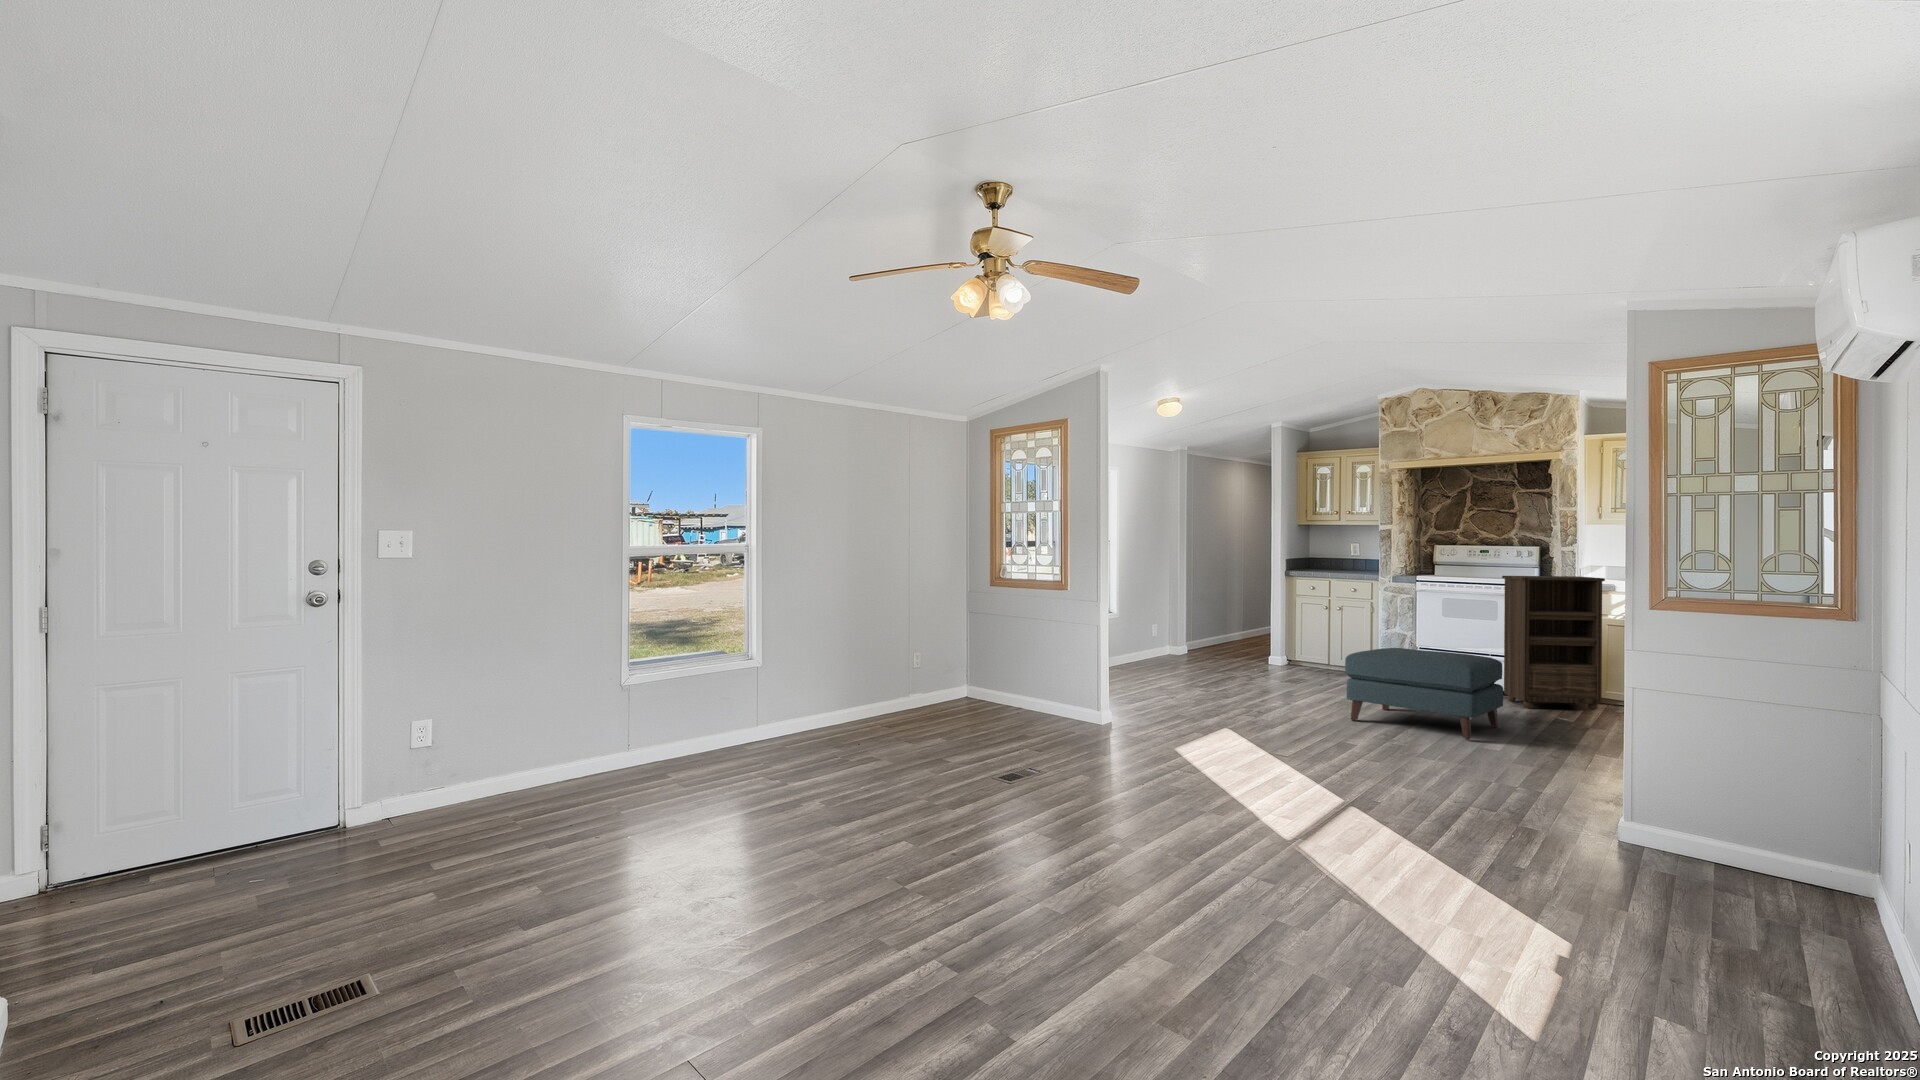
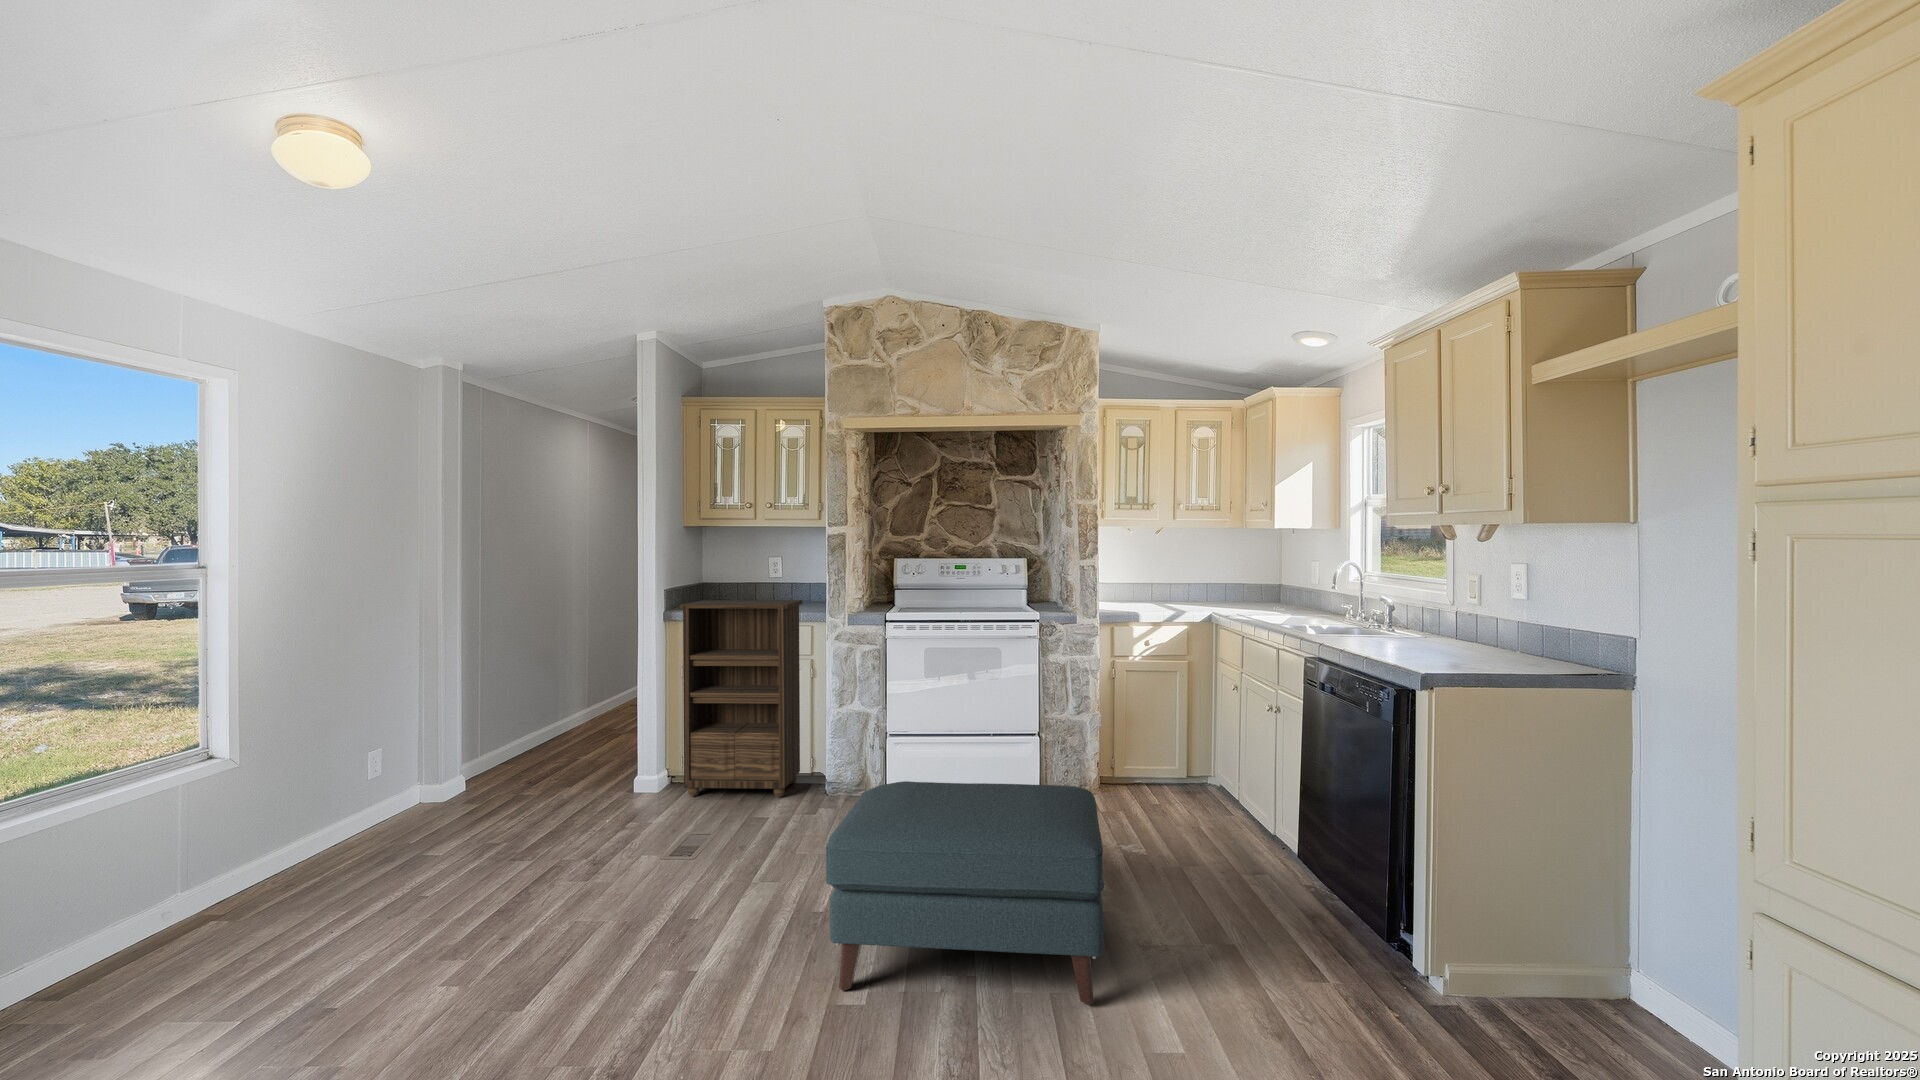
bookshelf: present [1502,576,1605,710] -> present [680,600,802,797]

